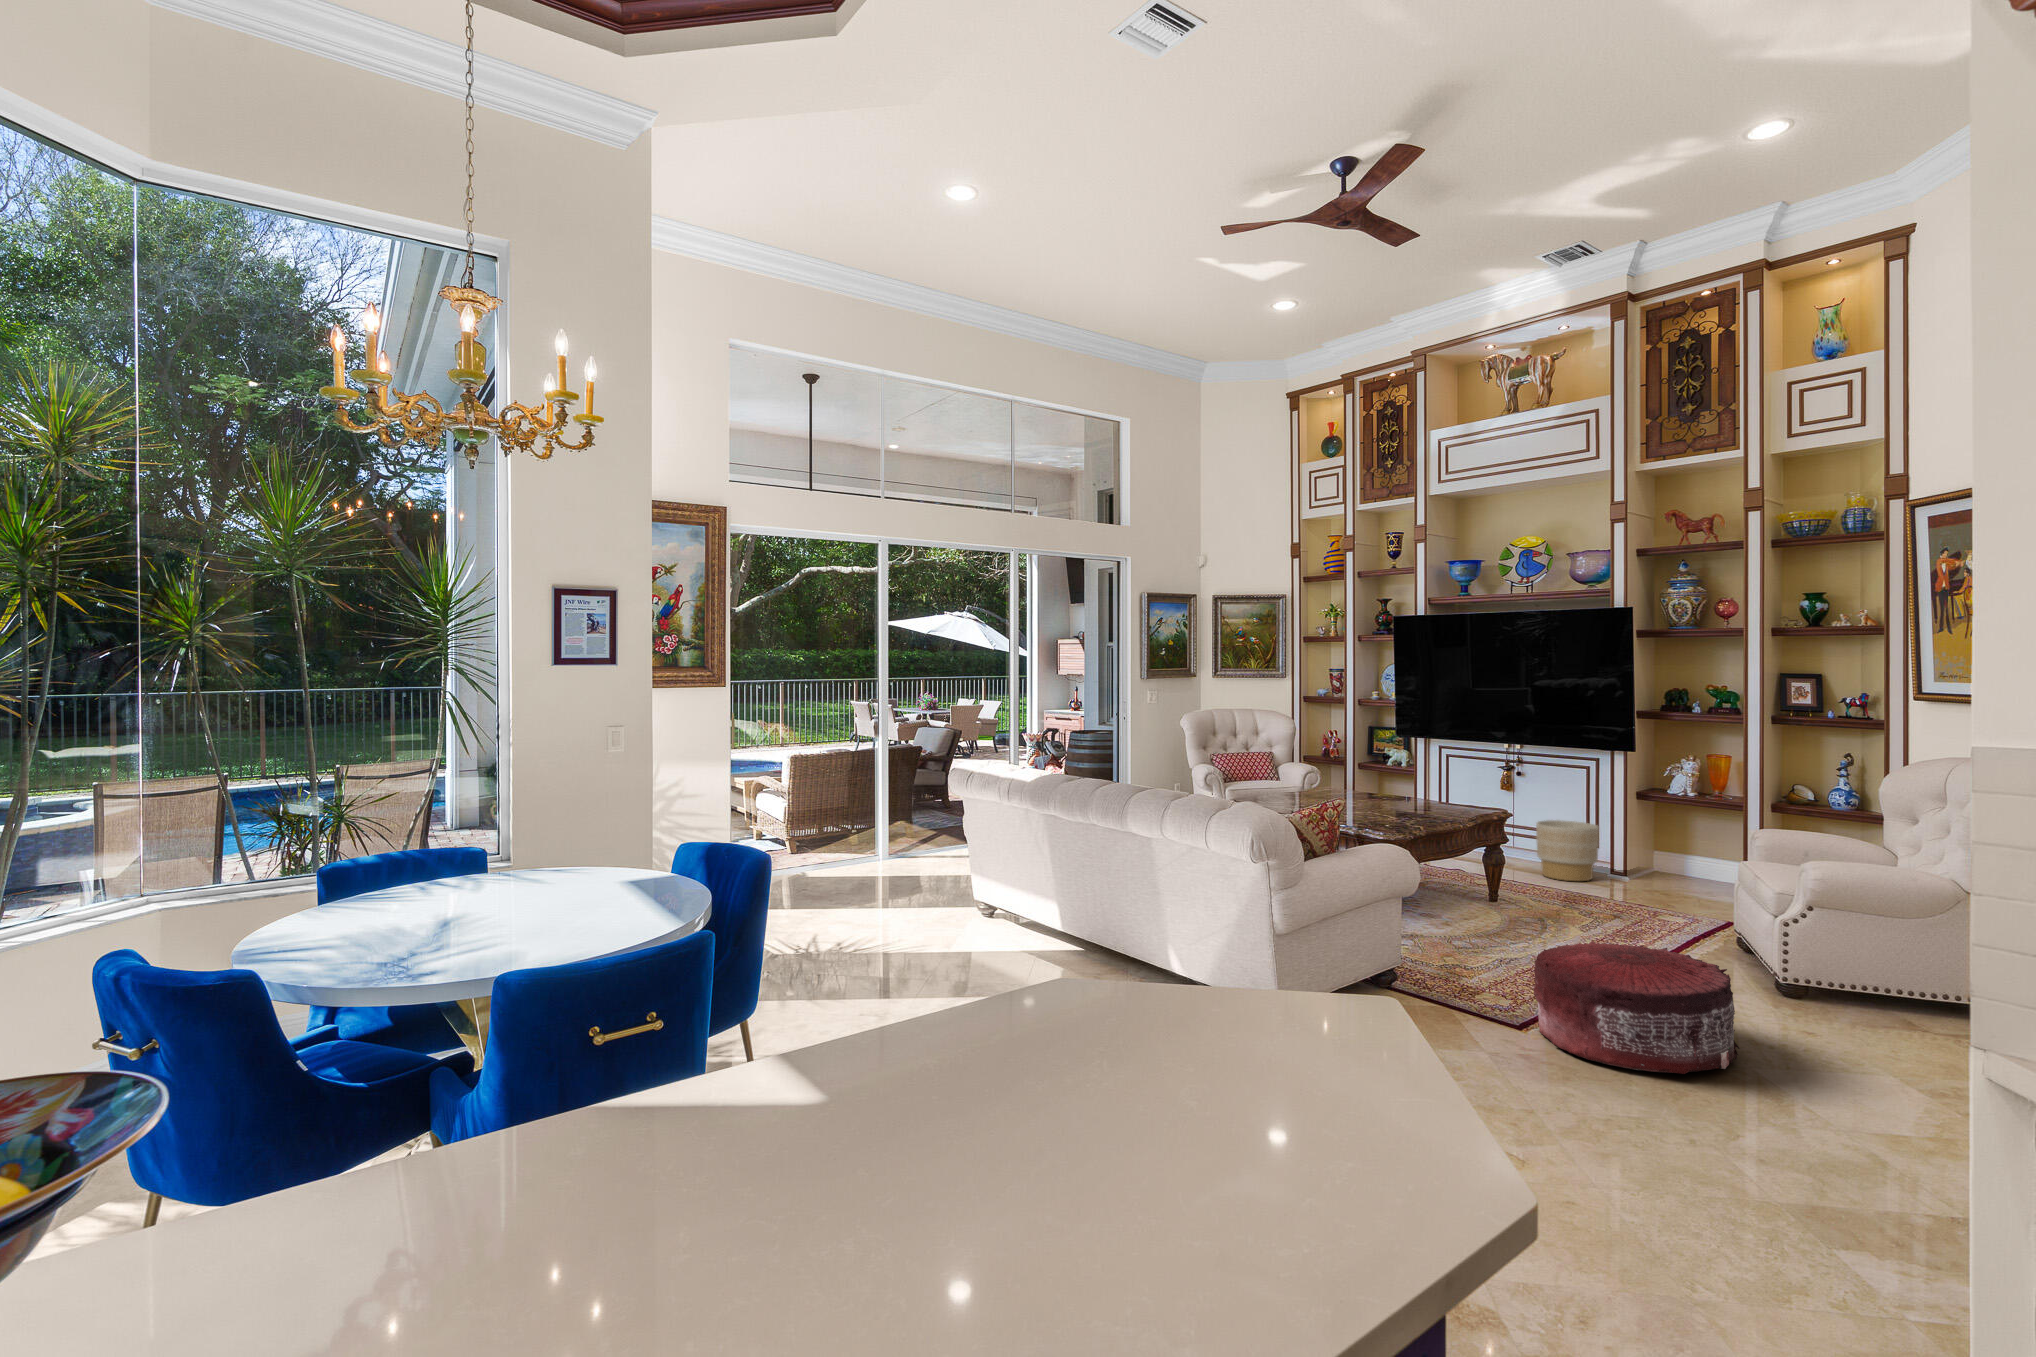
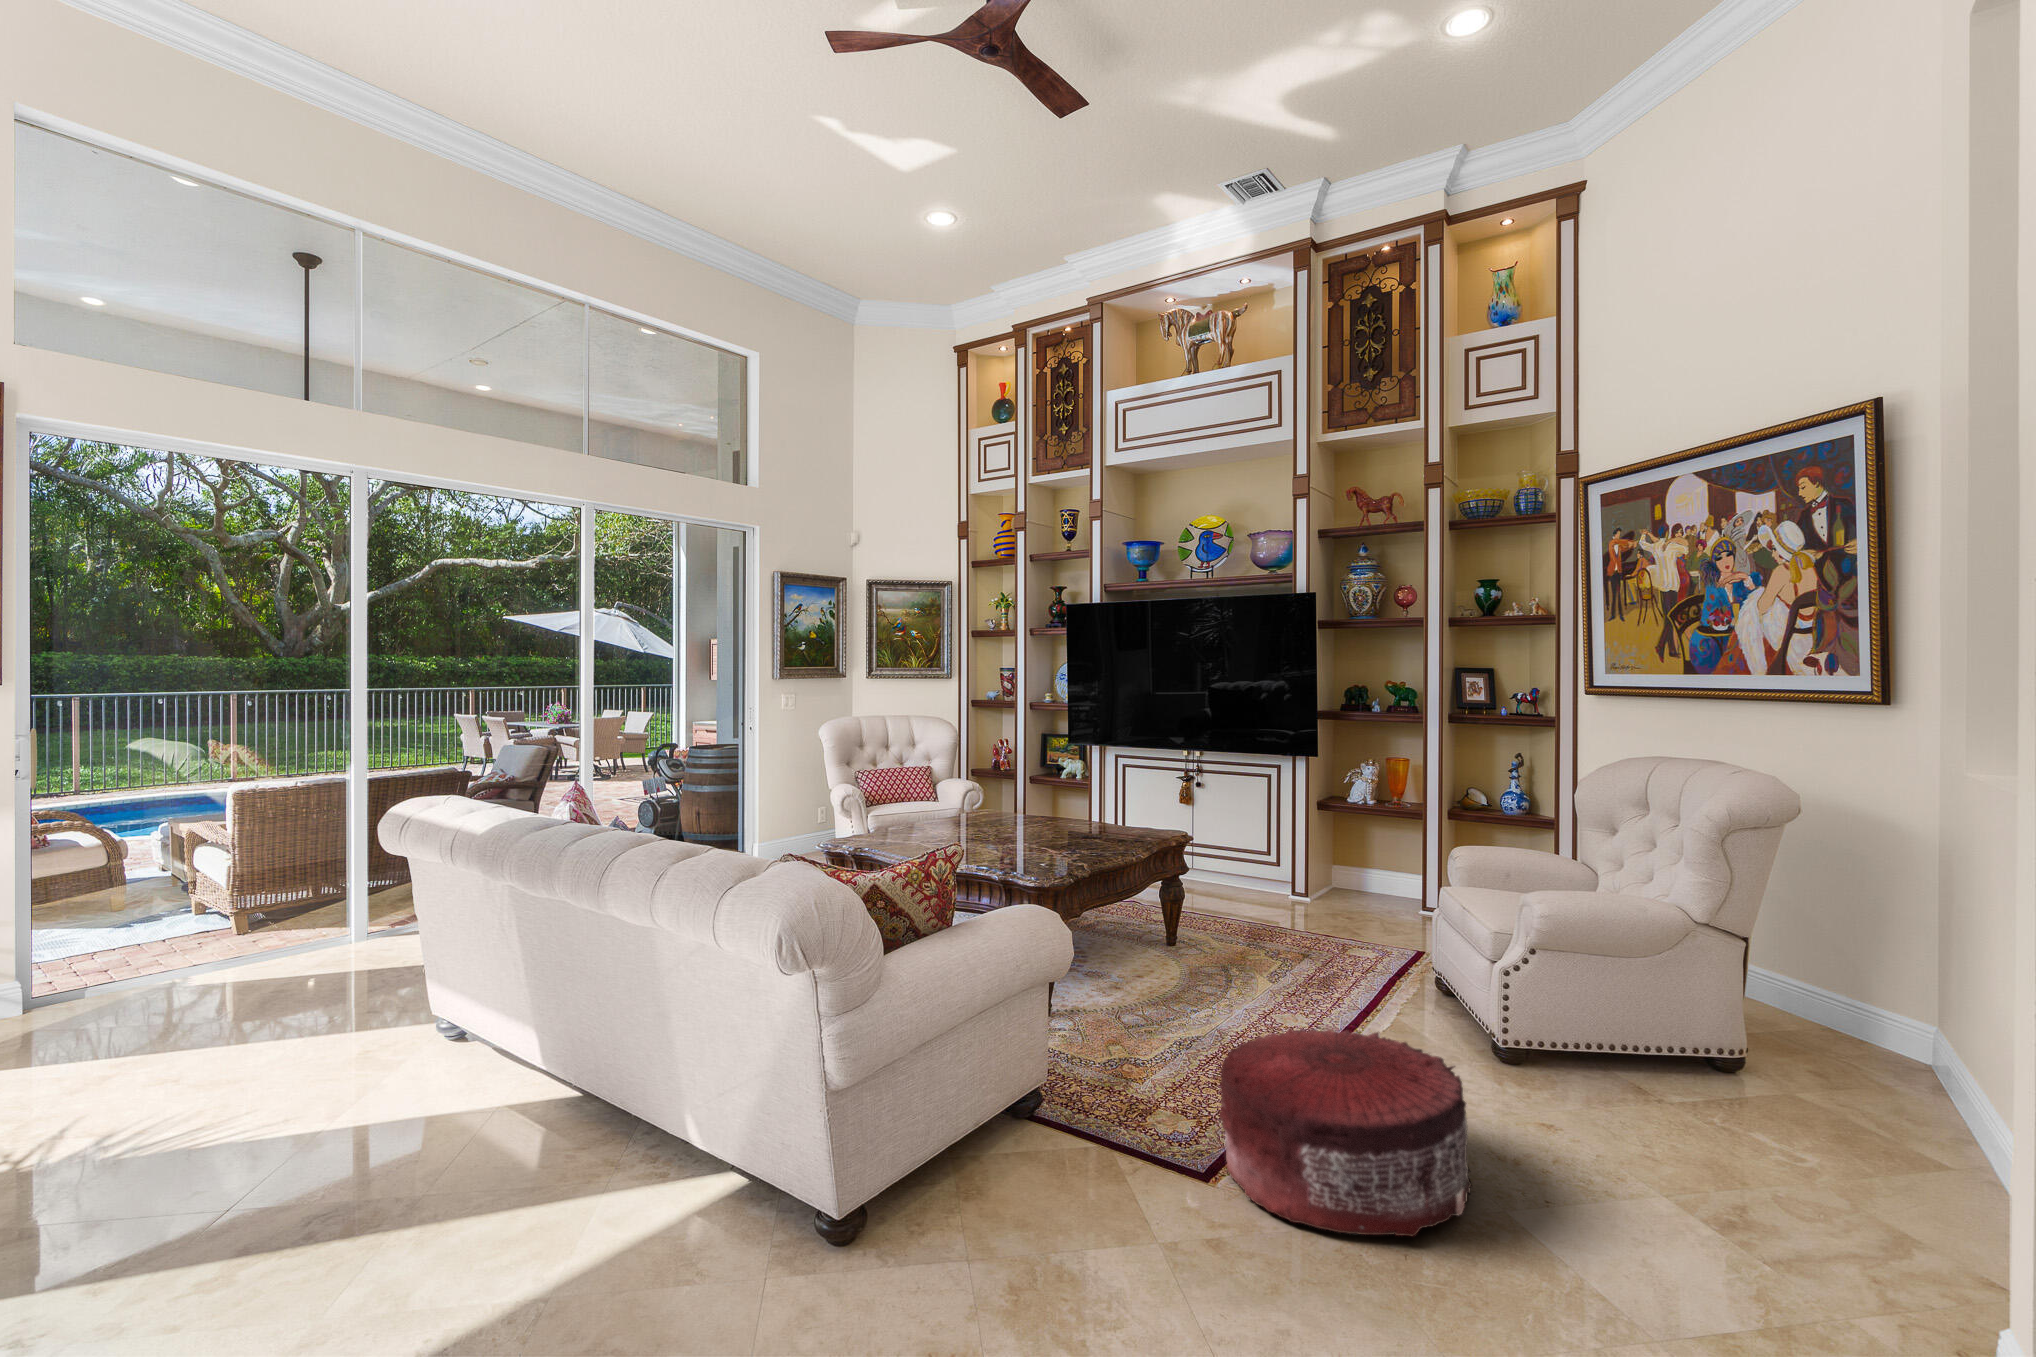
planter: present [1536,820,1599,881] -> none [1218,837,1282,908]

